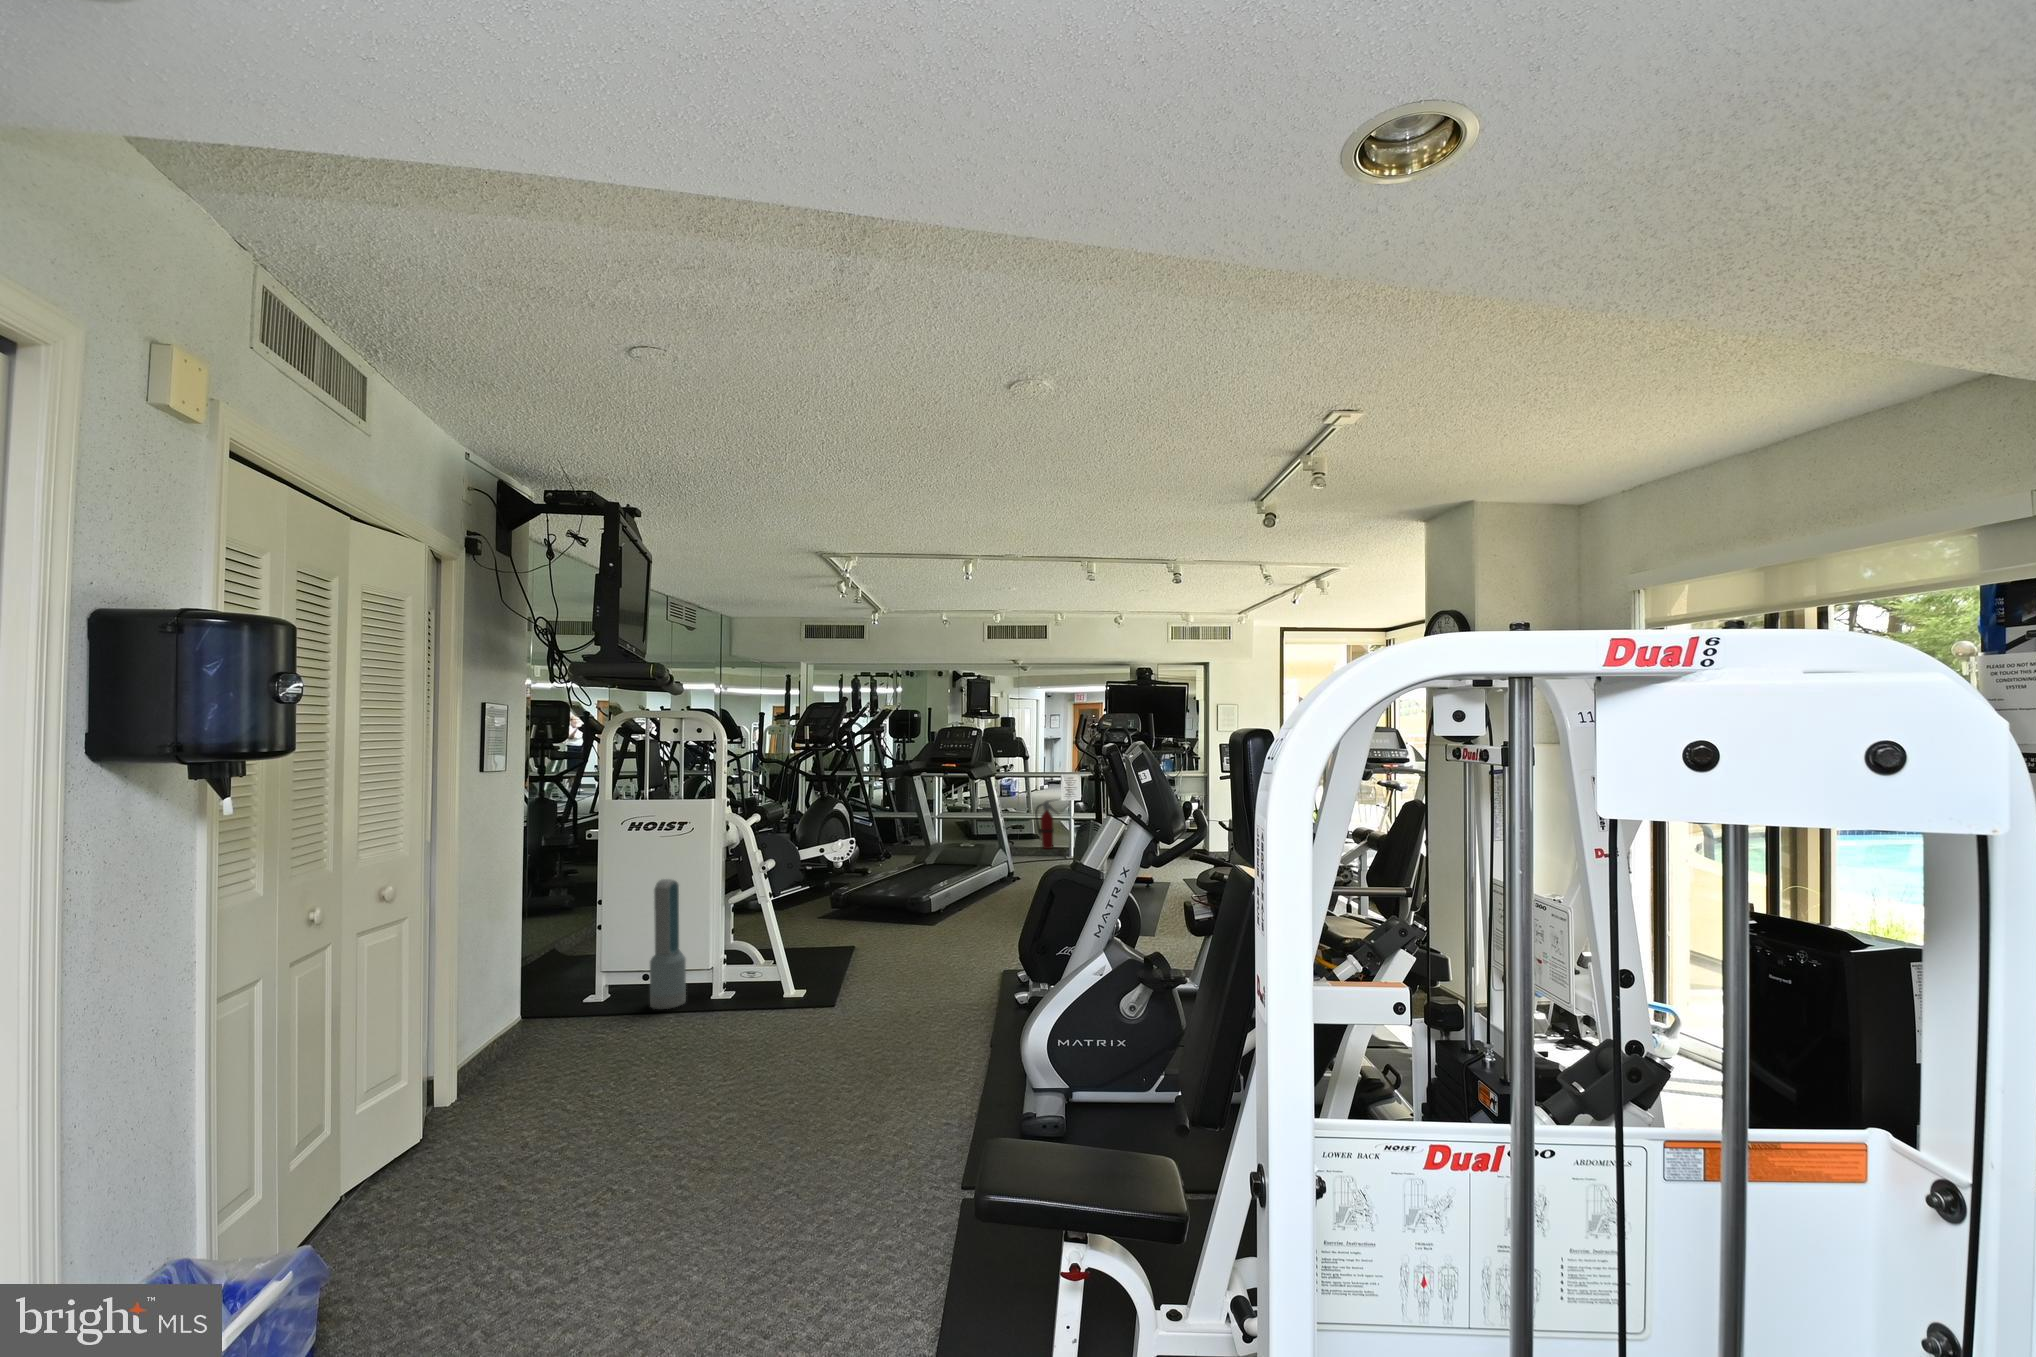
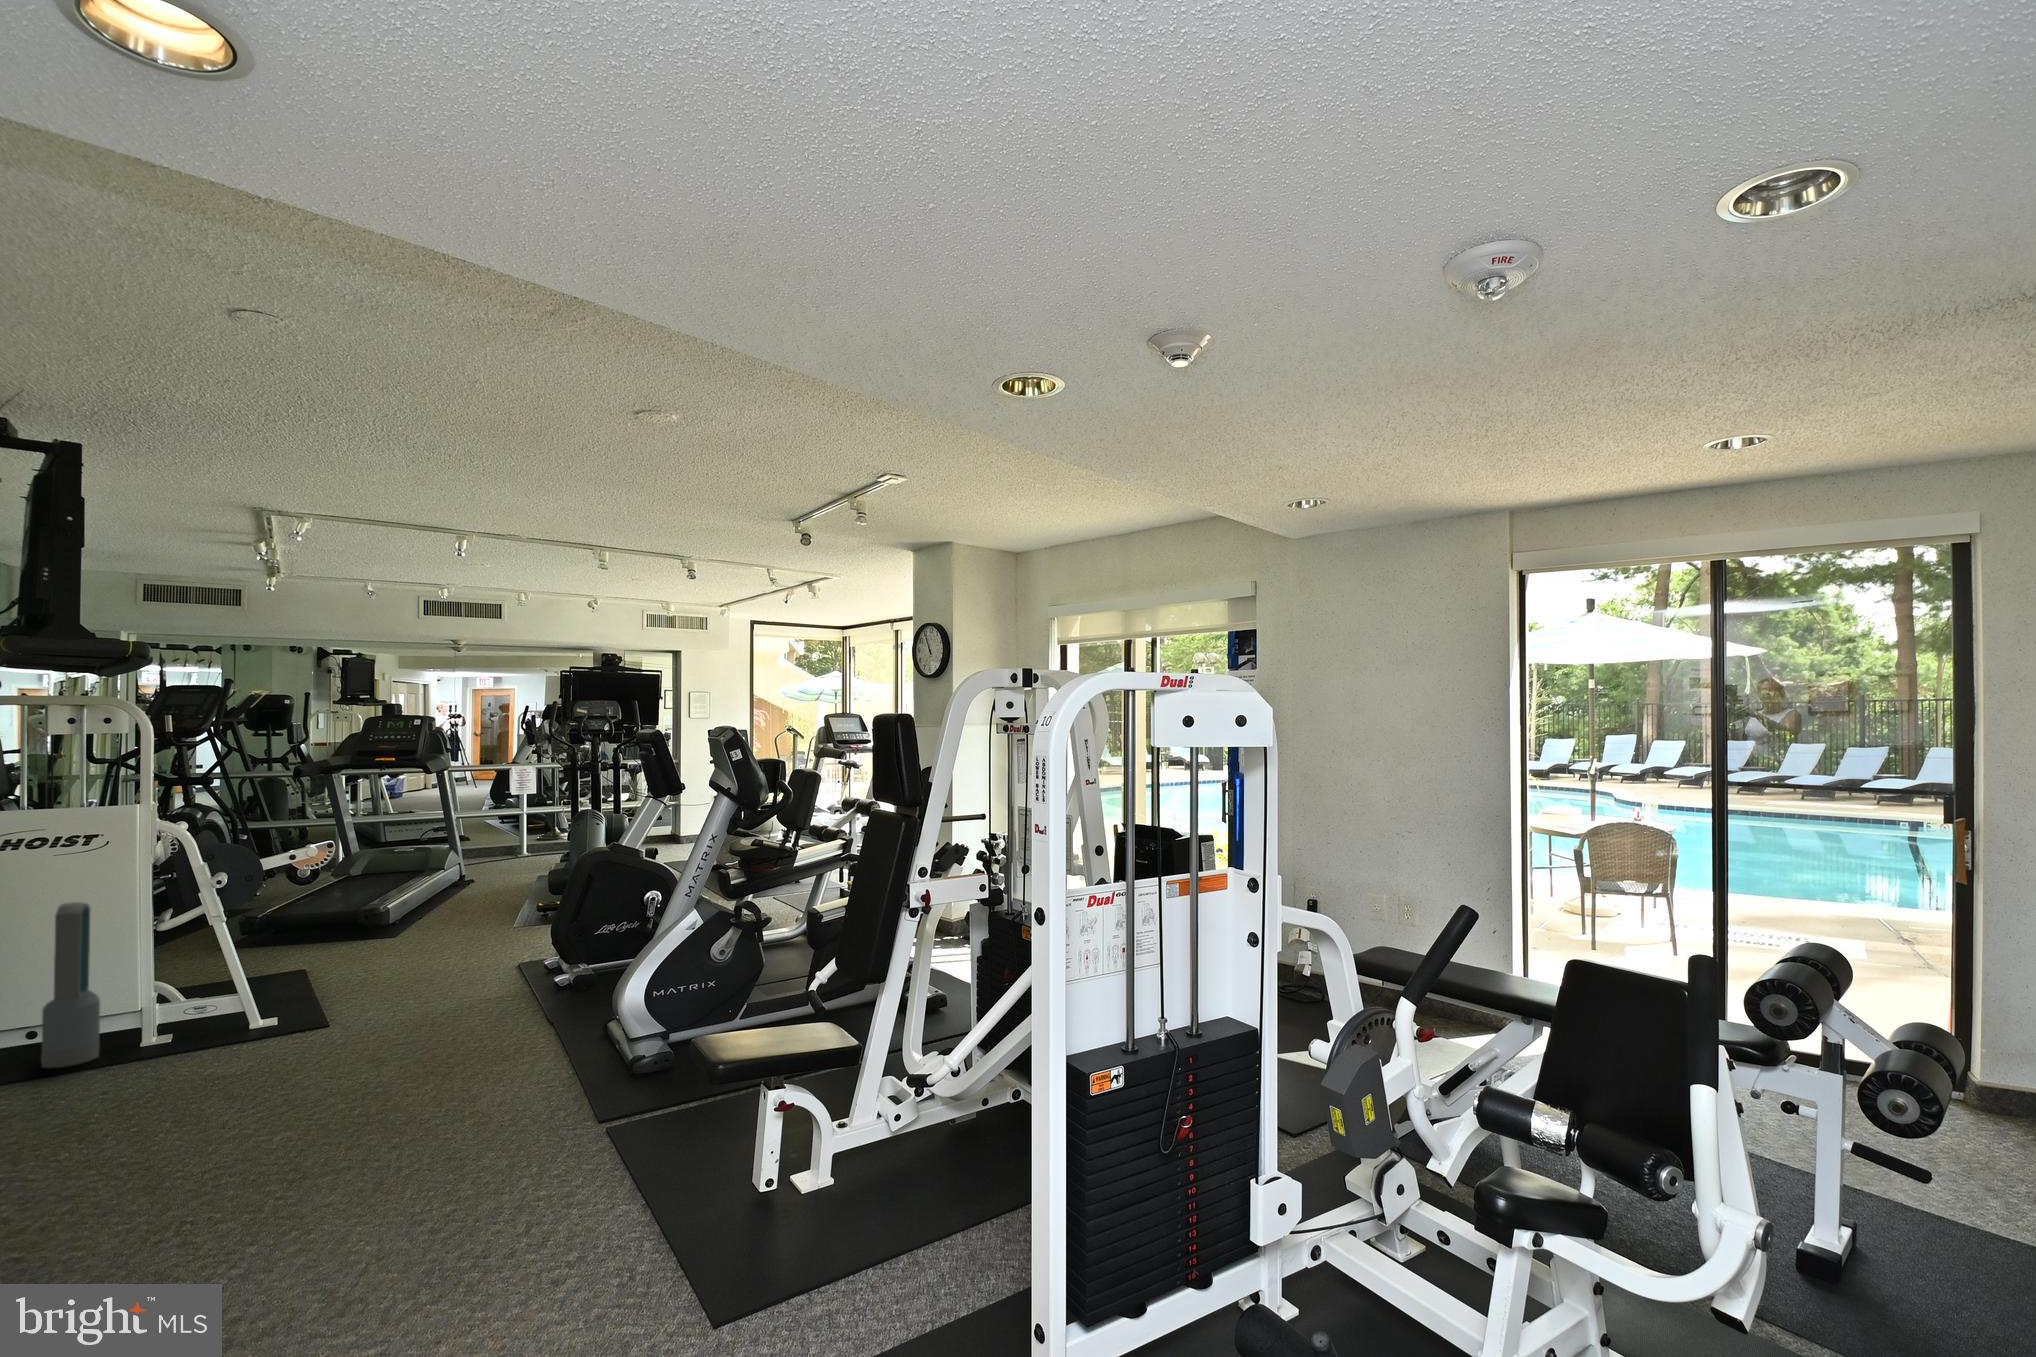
fire extinguisher: present [1035,800,1059,849] -> none [473,797,506,855]

